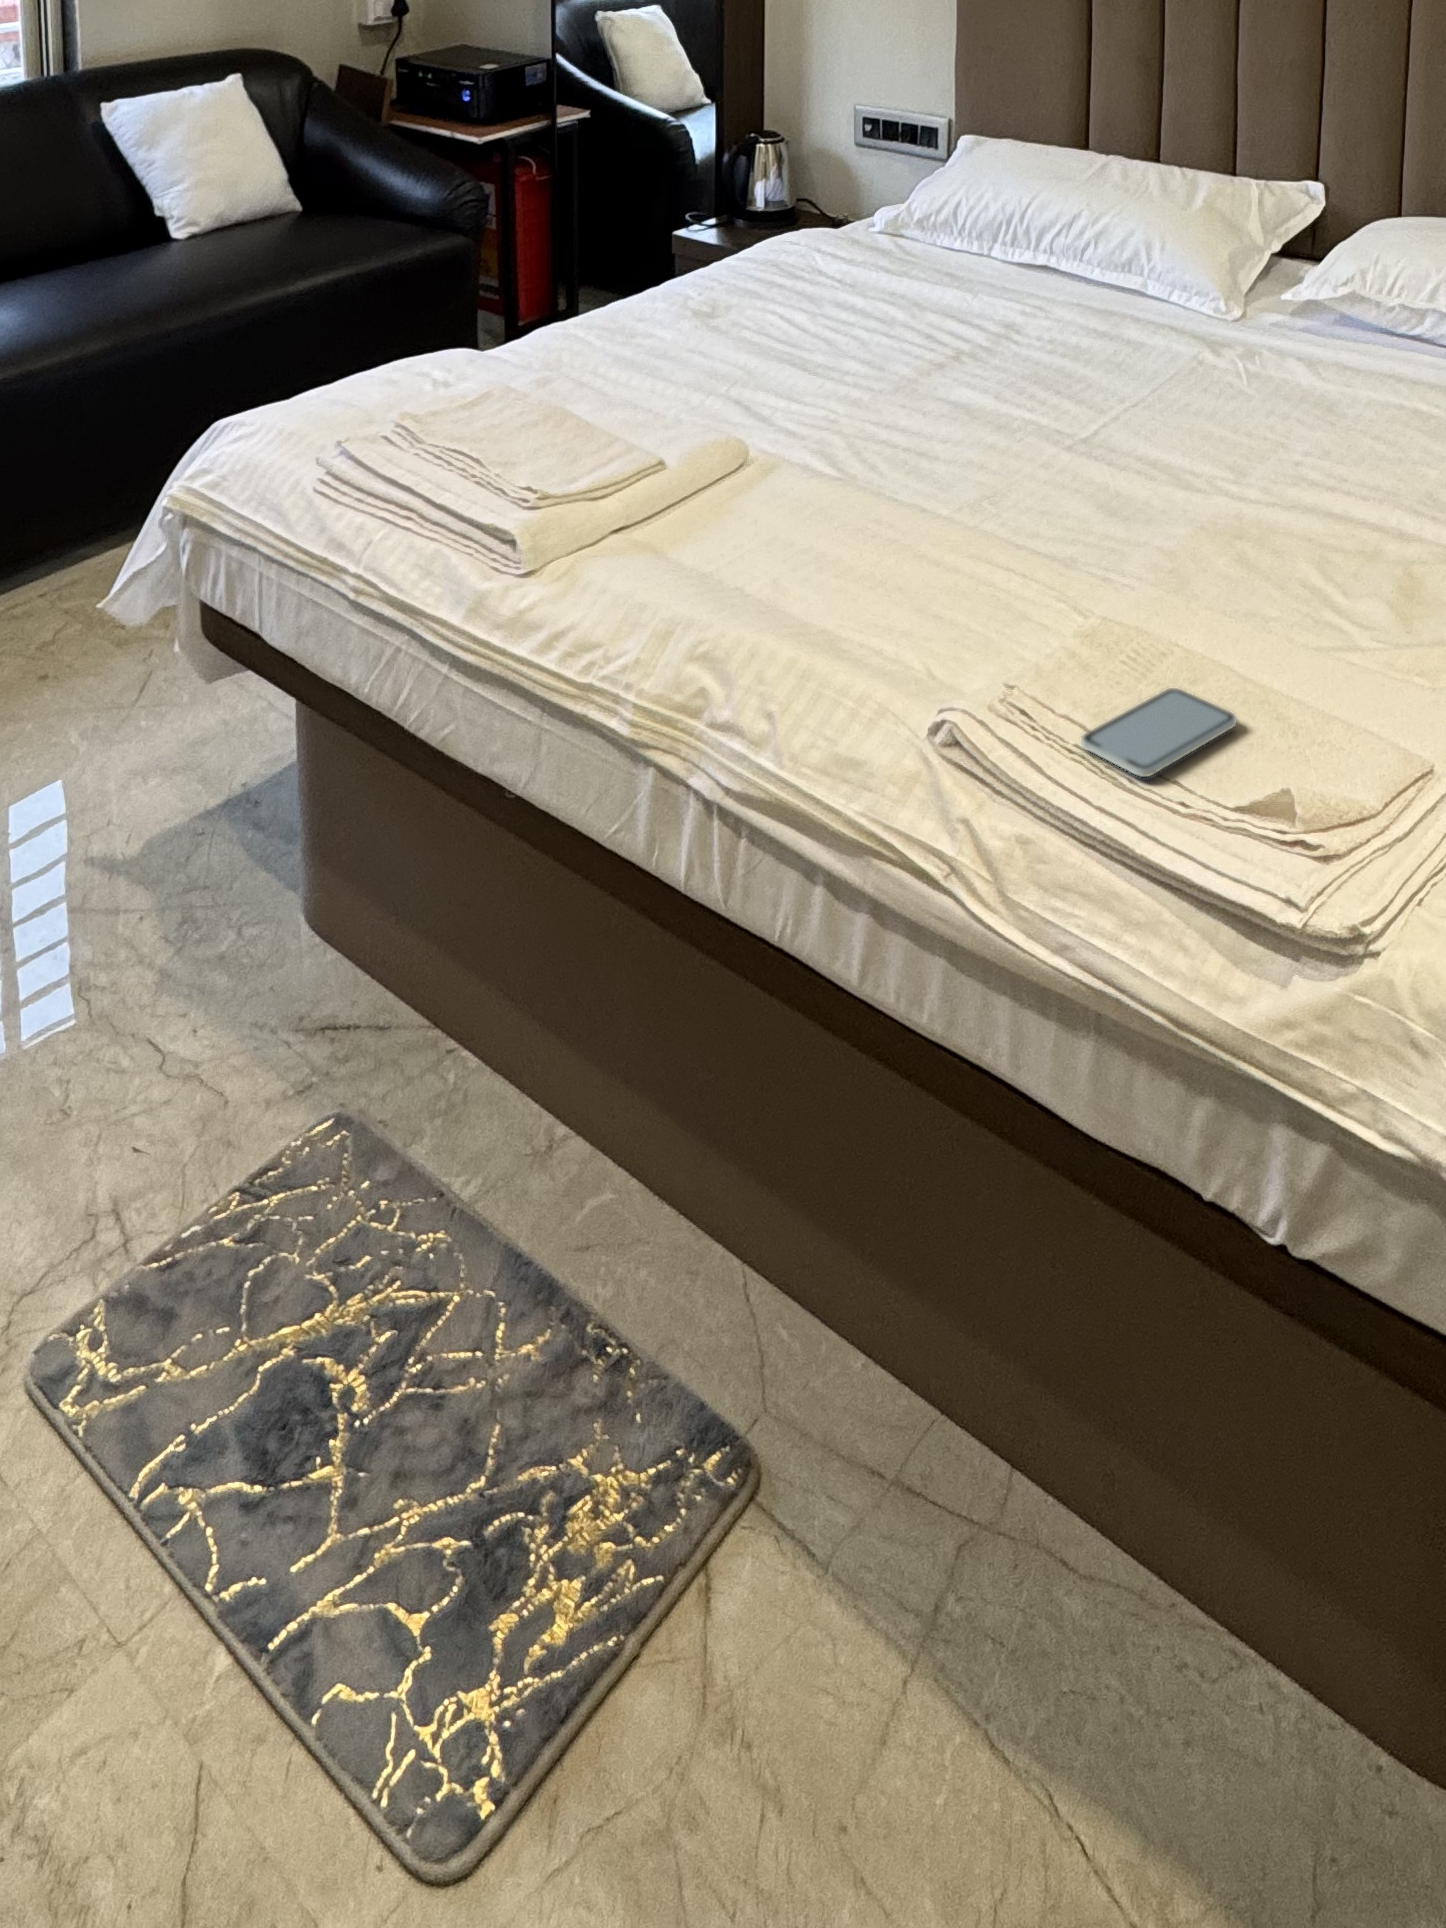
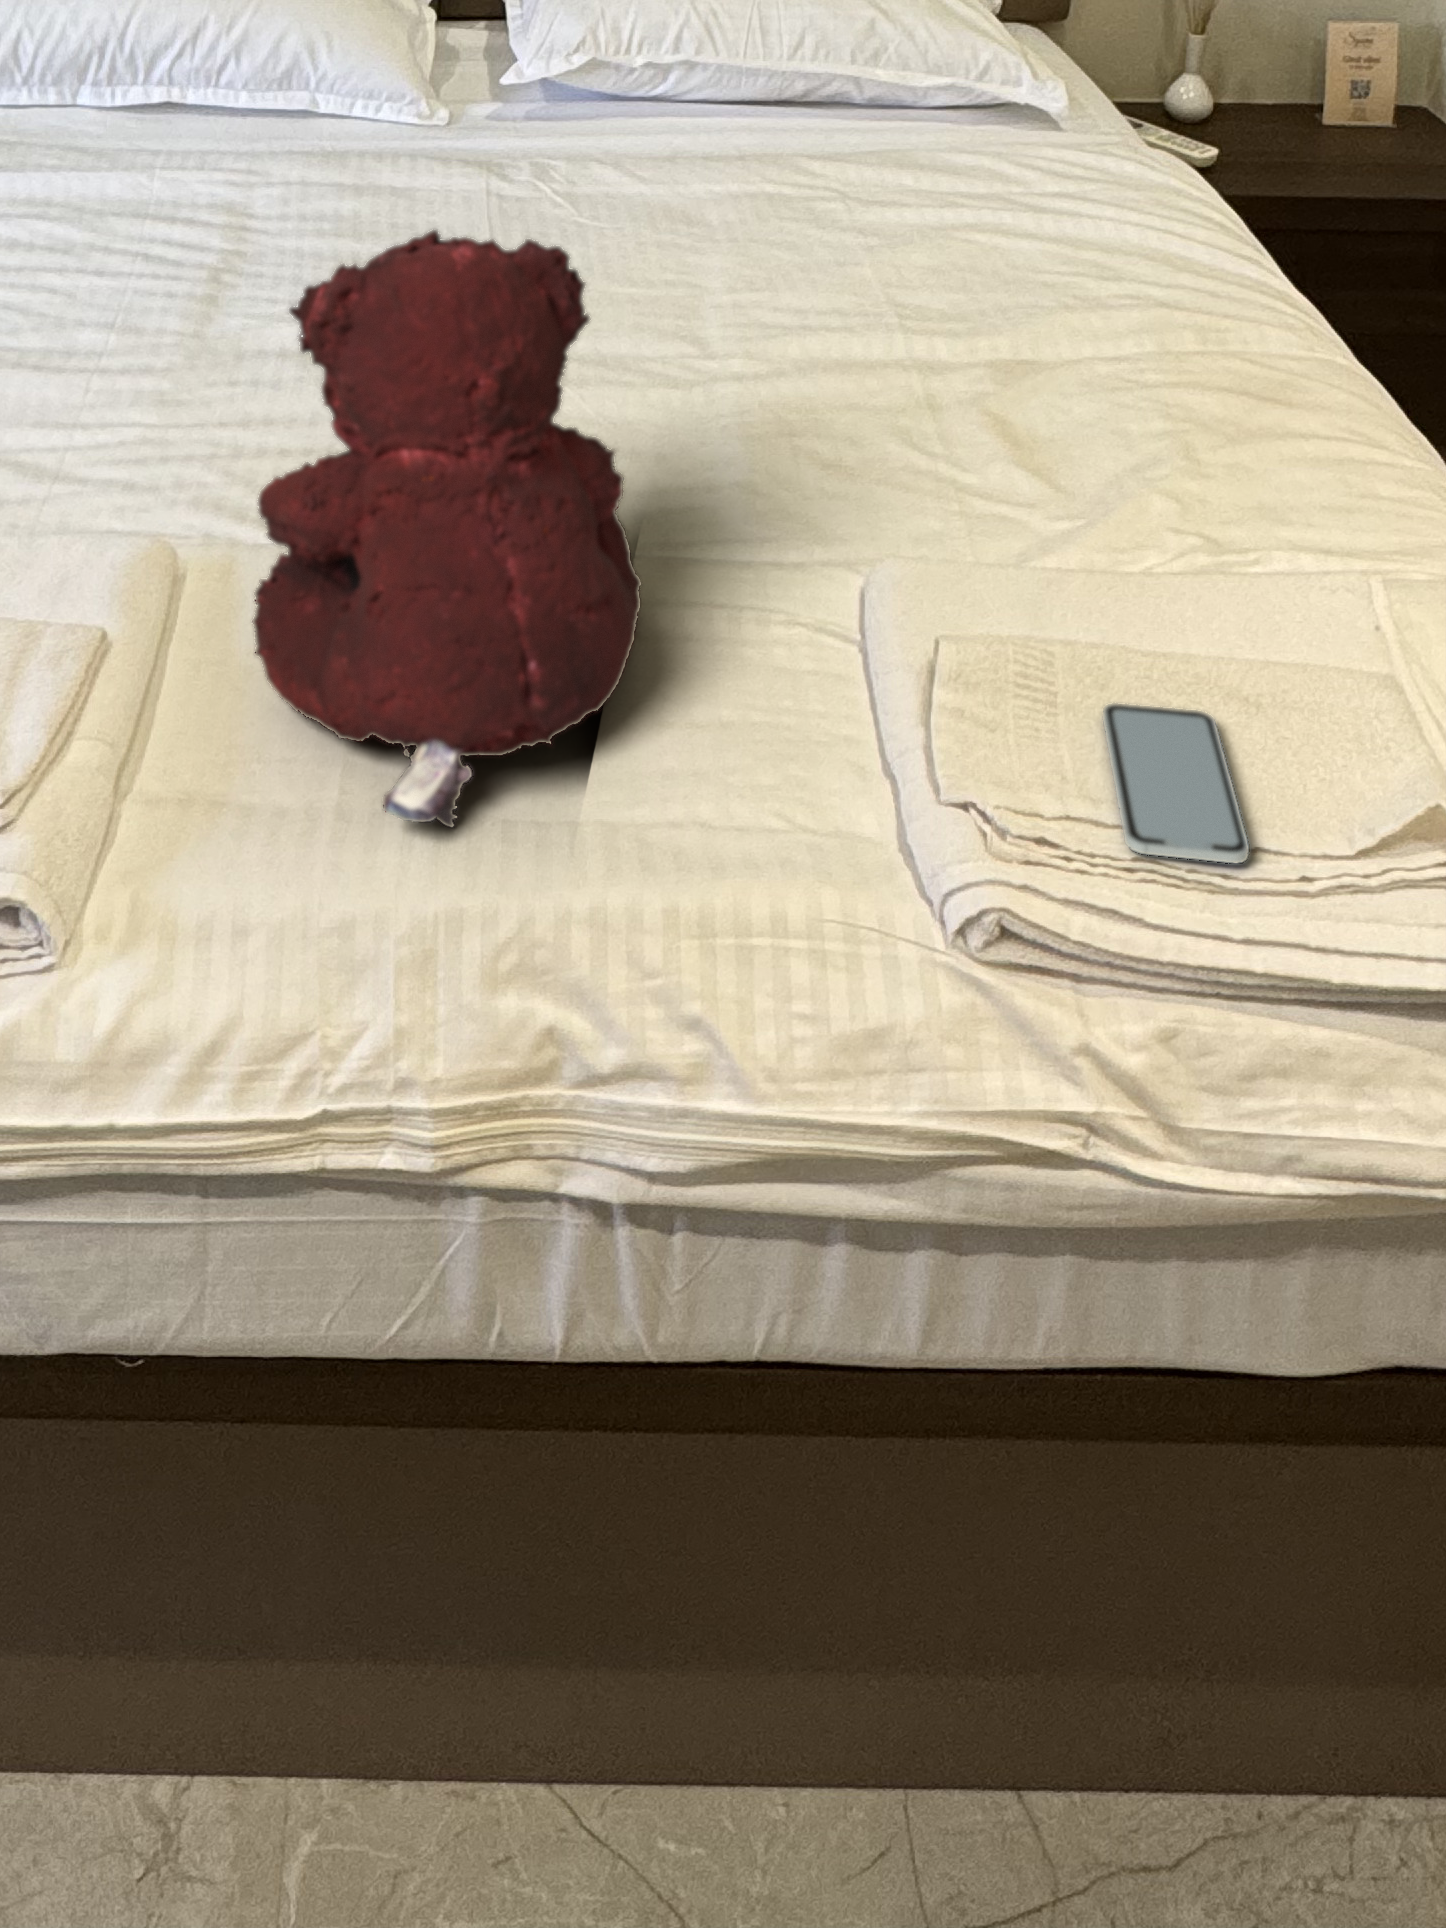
teddy bear: none [710,269,958,602] -> present [253,230,641,827]

